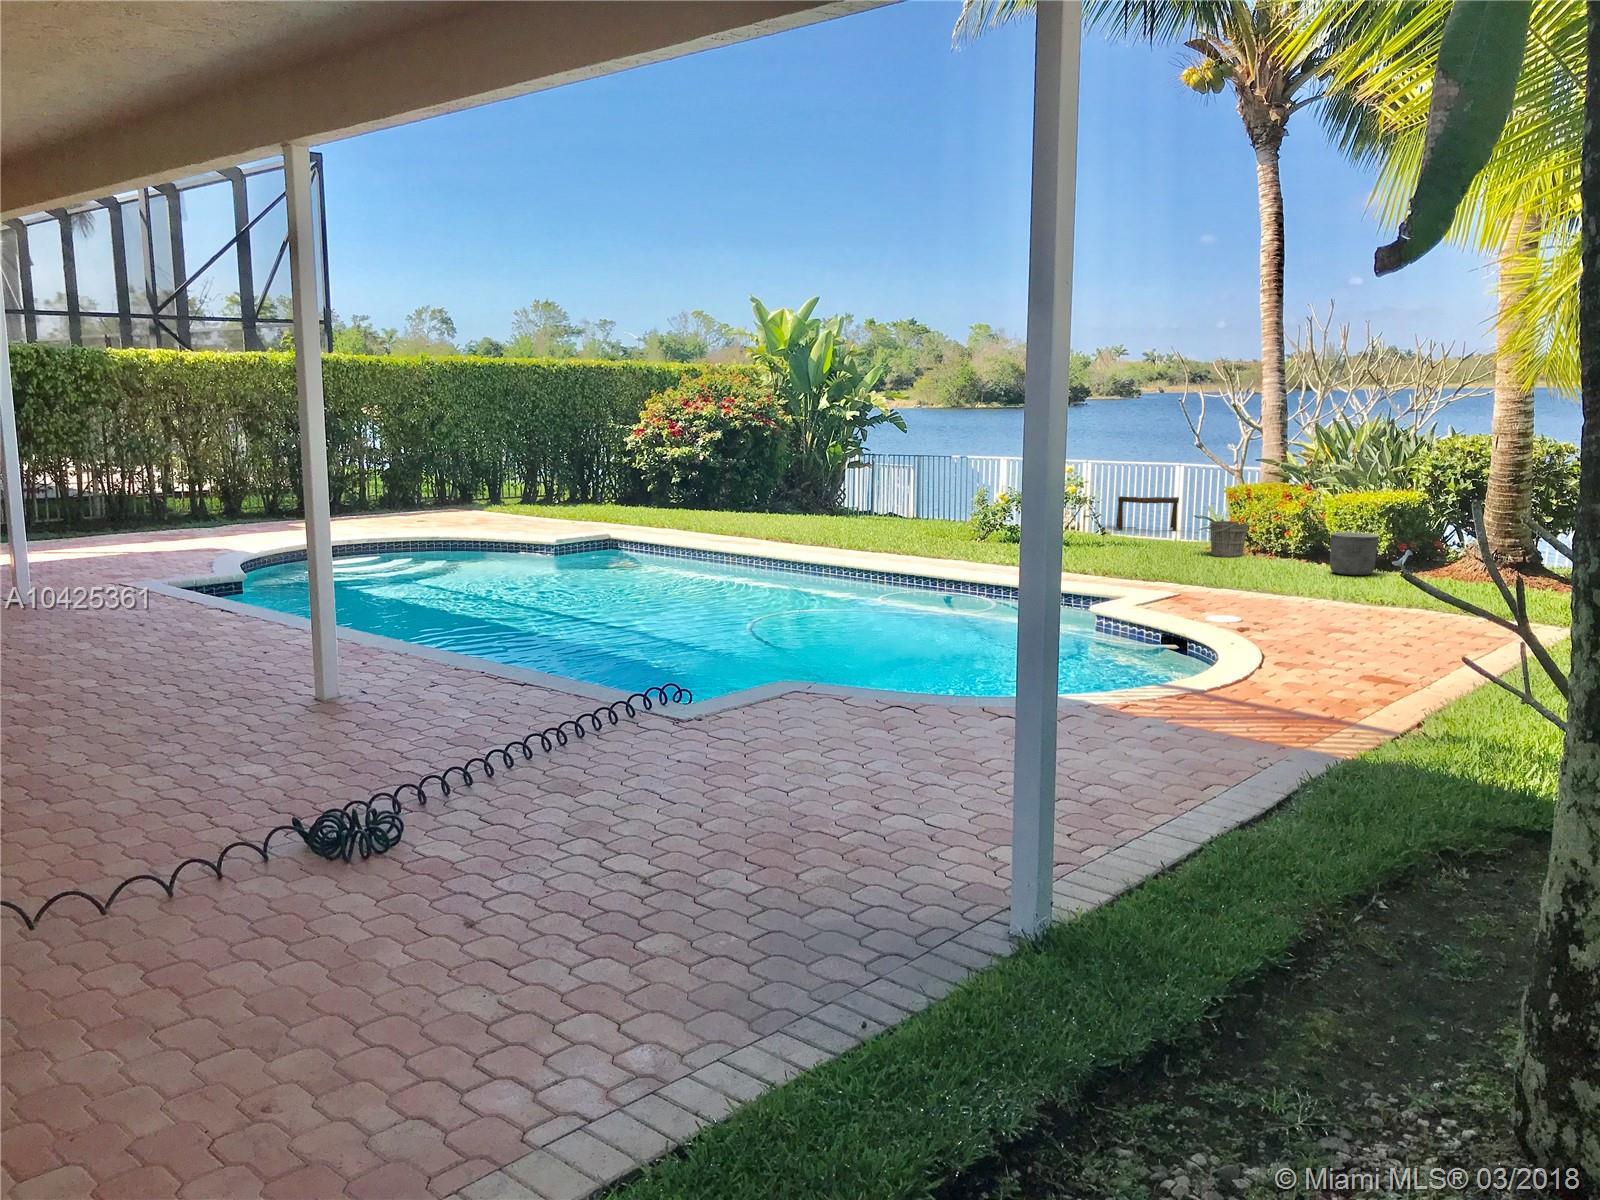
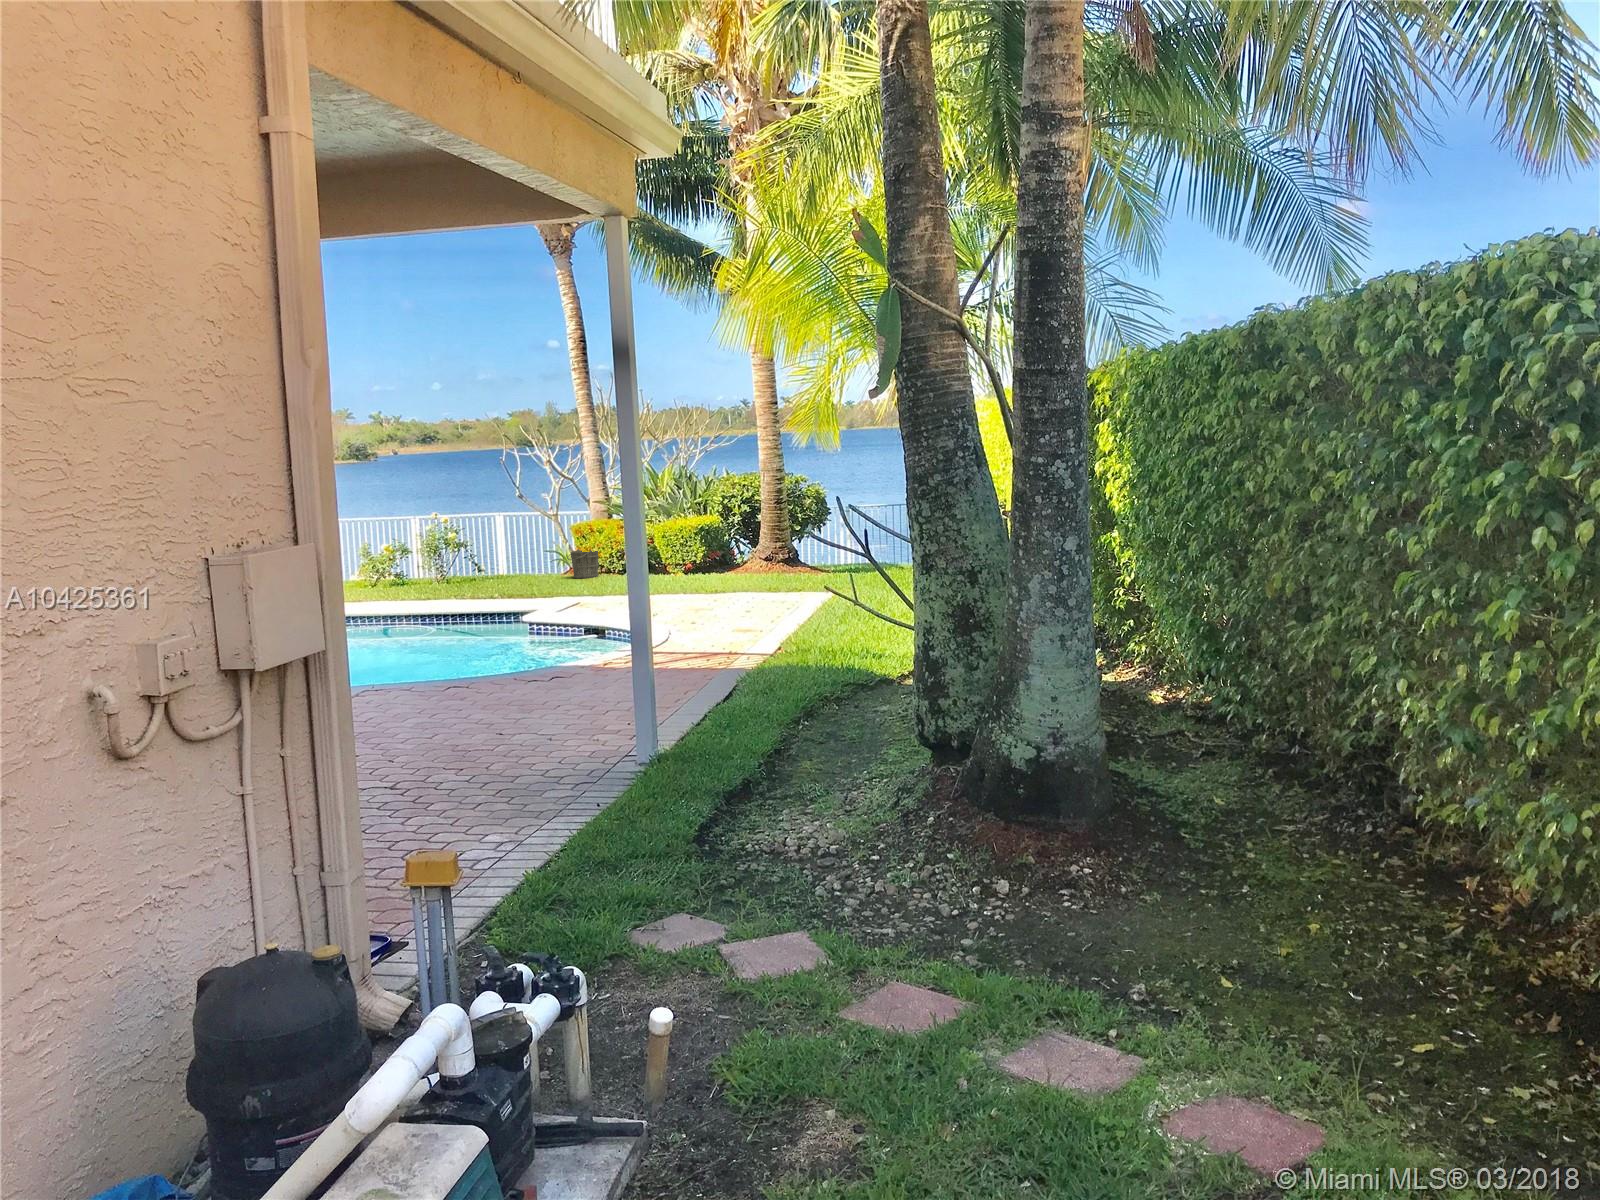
bench: present [1116,496,1179,531] -> none [478,538,530,570]
planter: present [1330,532,1379,575] -> none [666,548,698,579]

